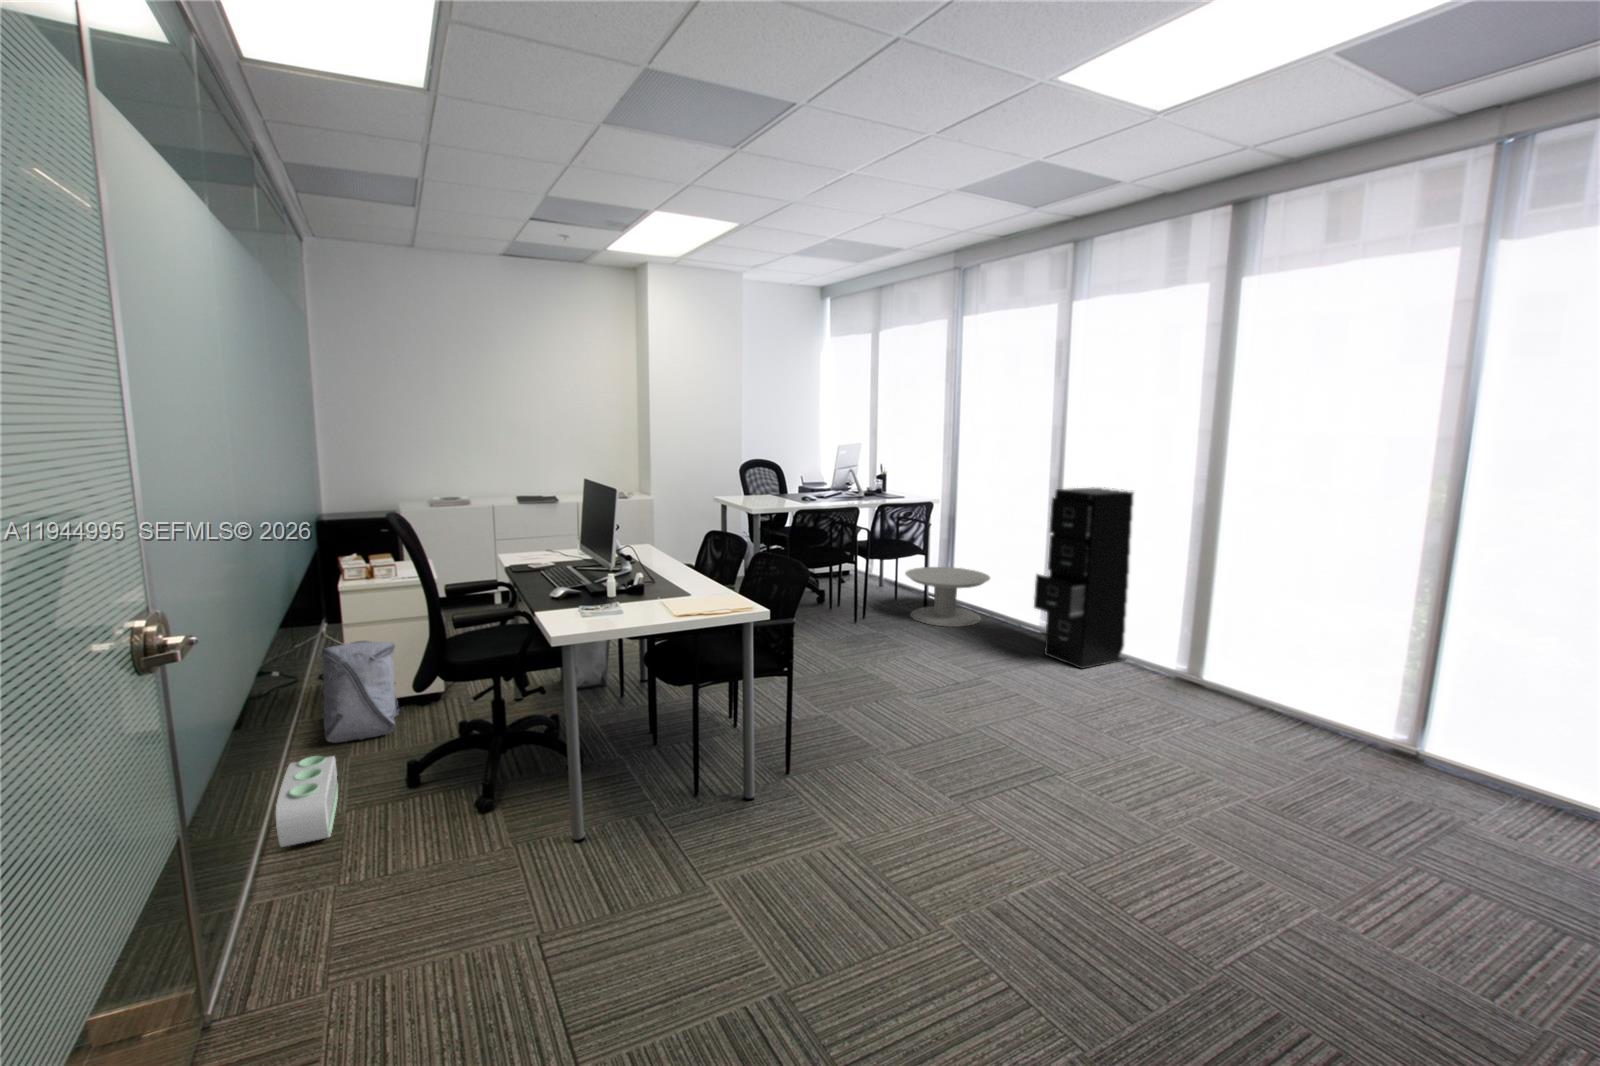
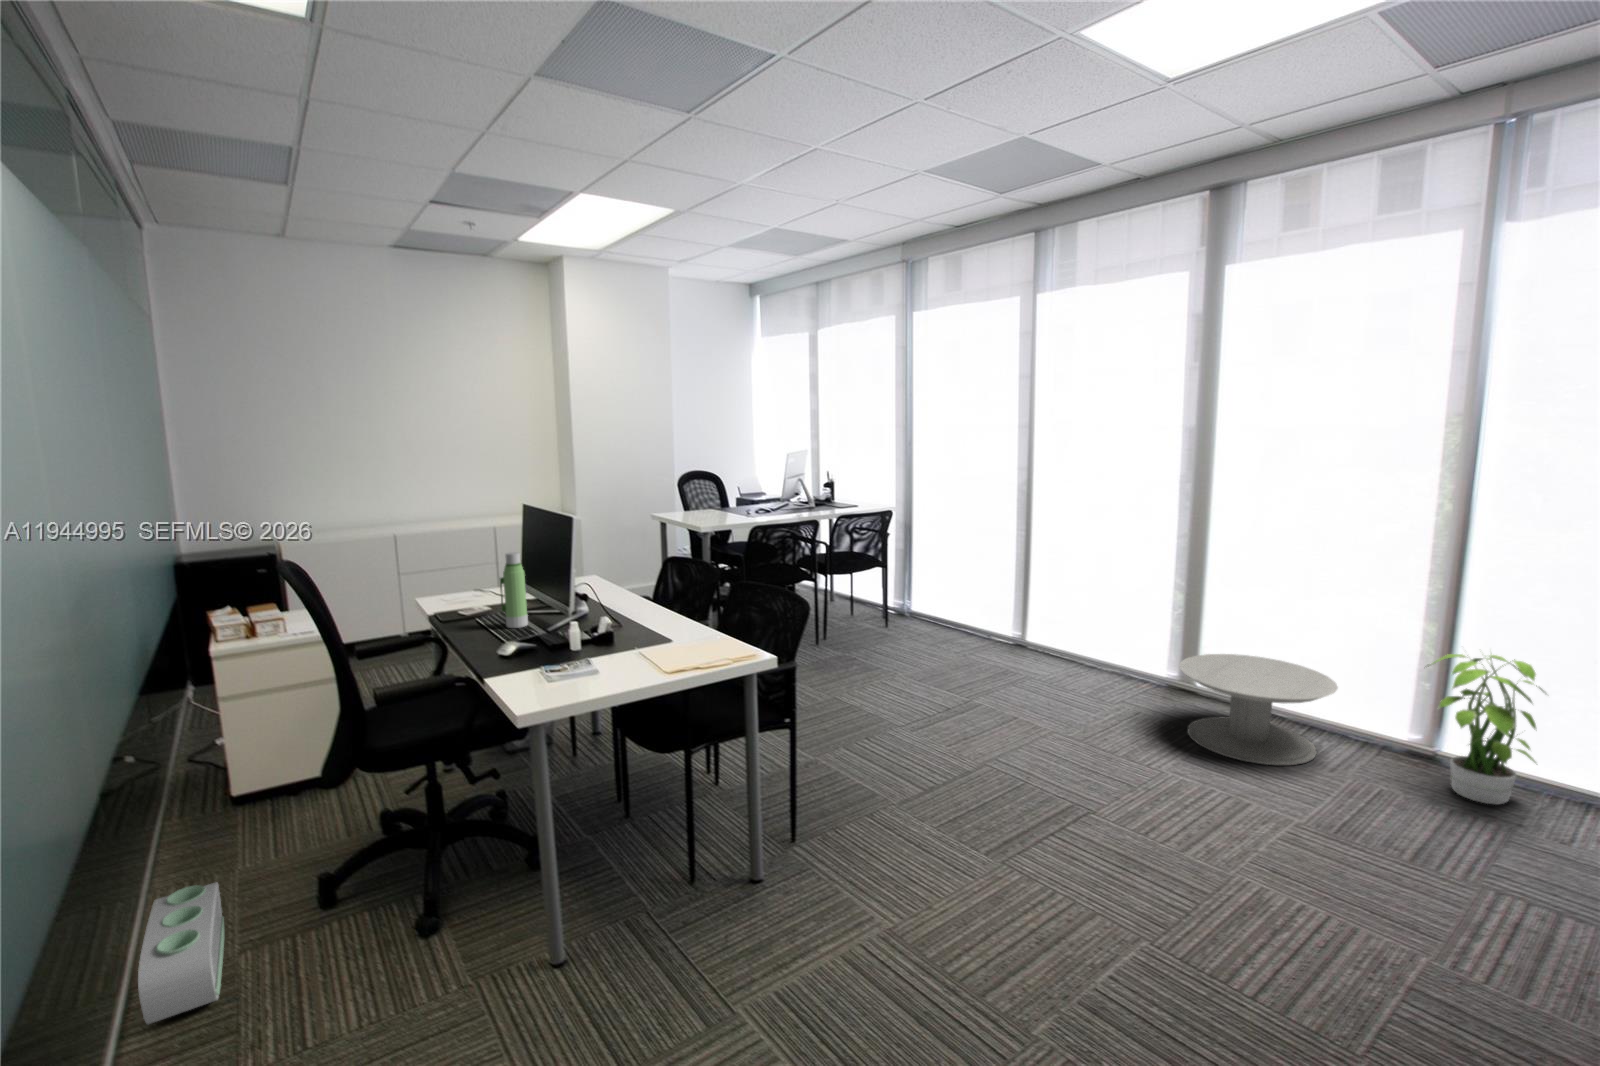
filing cabinet: present [1034,487,1133,669] -> none [1019,489,1124,684]
water bottle: none [558,517,580,579] -> present [500,552,528,628]
side table: present [905,567,990,627] -> present [1180,654,1338,765]
backpack: present [319,641,403,743] -> none [190,718,304,854]
potted plant: none [1399,648,1519,800] -> present [1428,654,1544,804]

